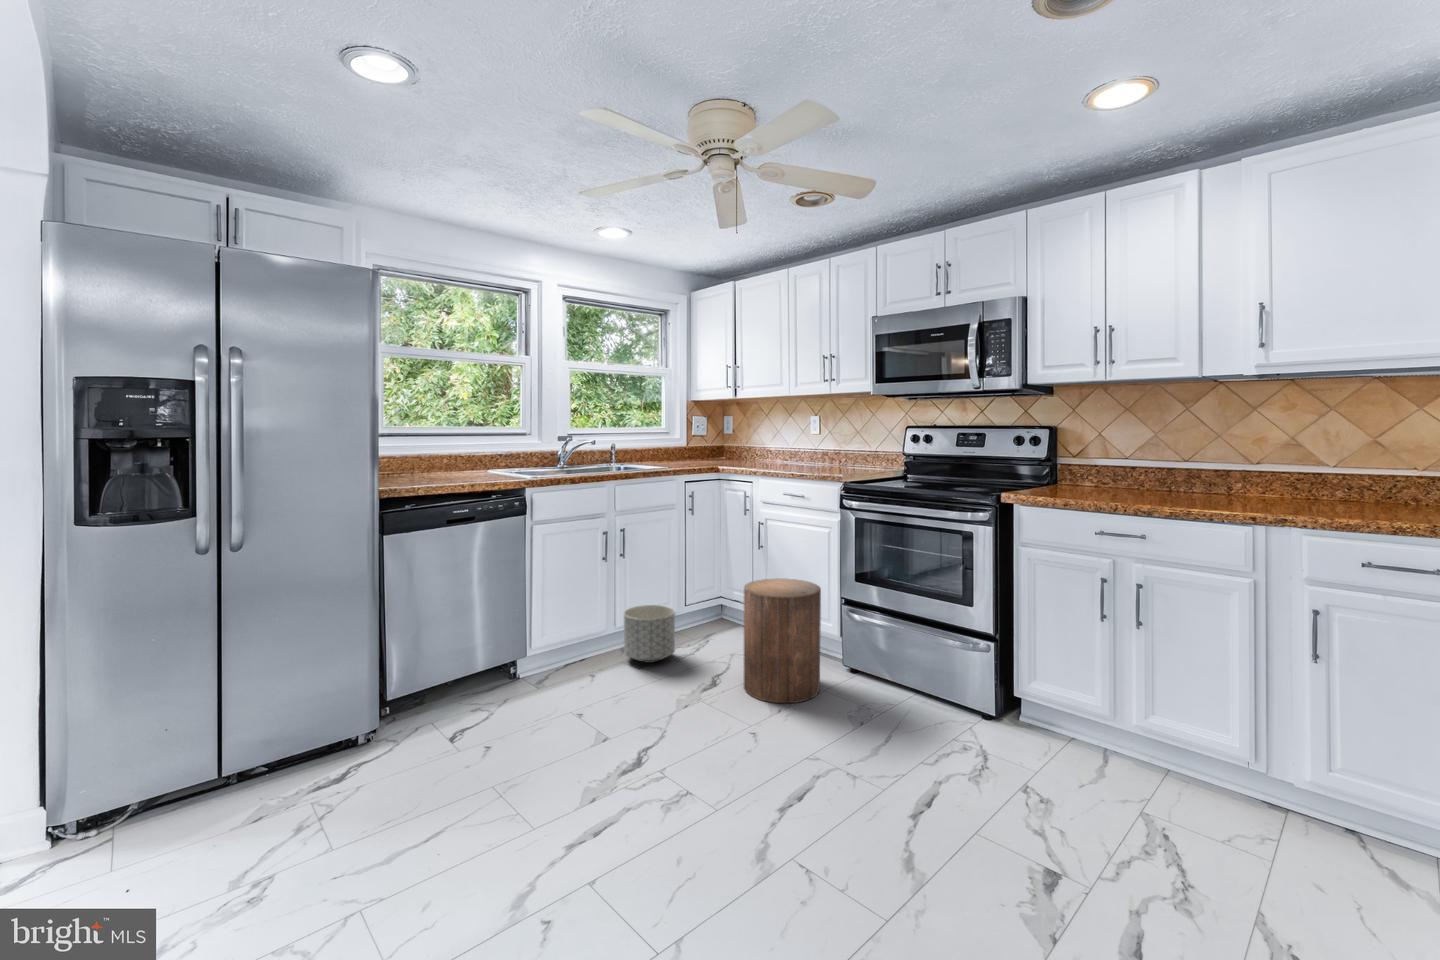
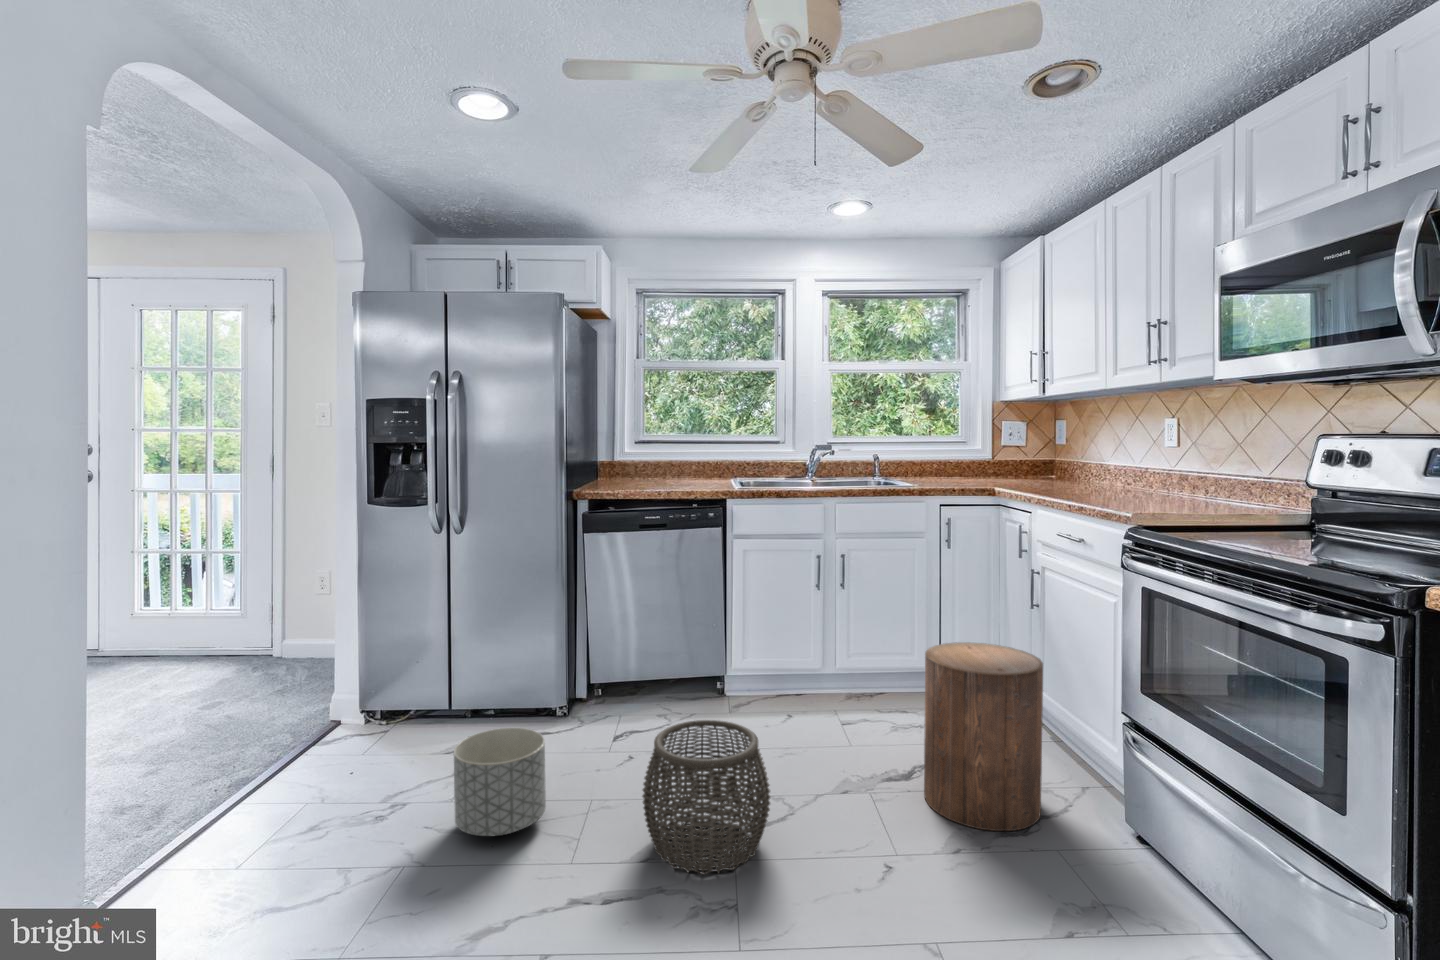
planter: present [624,605,675,663] -> present [454,728,546,836]
woven basket: none [598,672,707,798] -> present [642,720,771,874]

